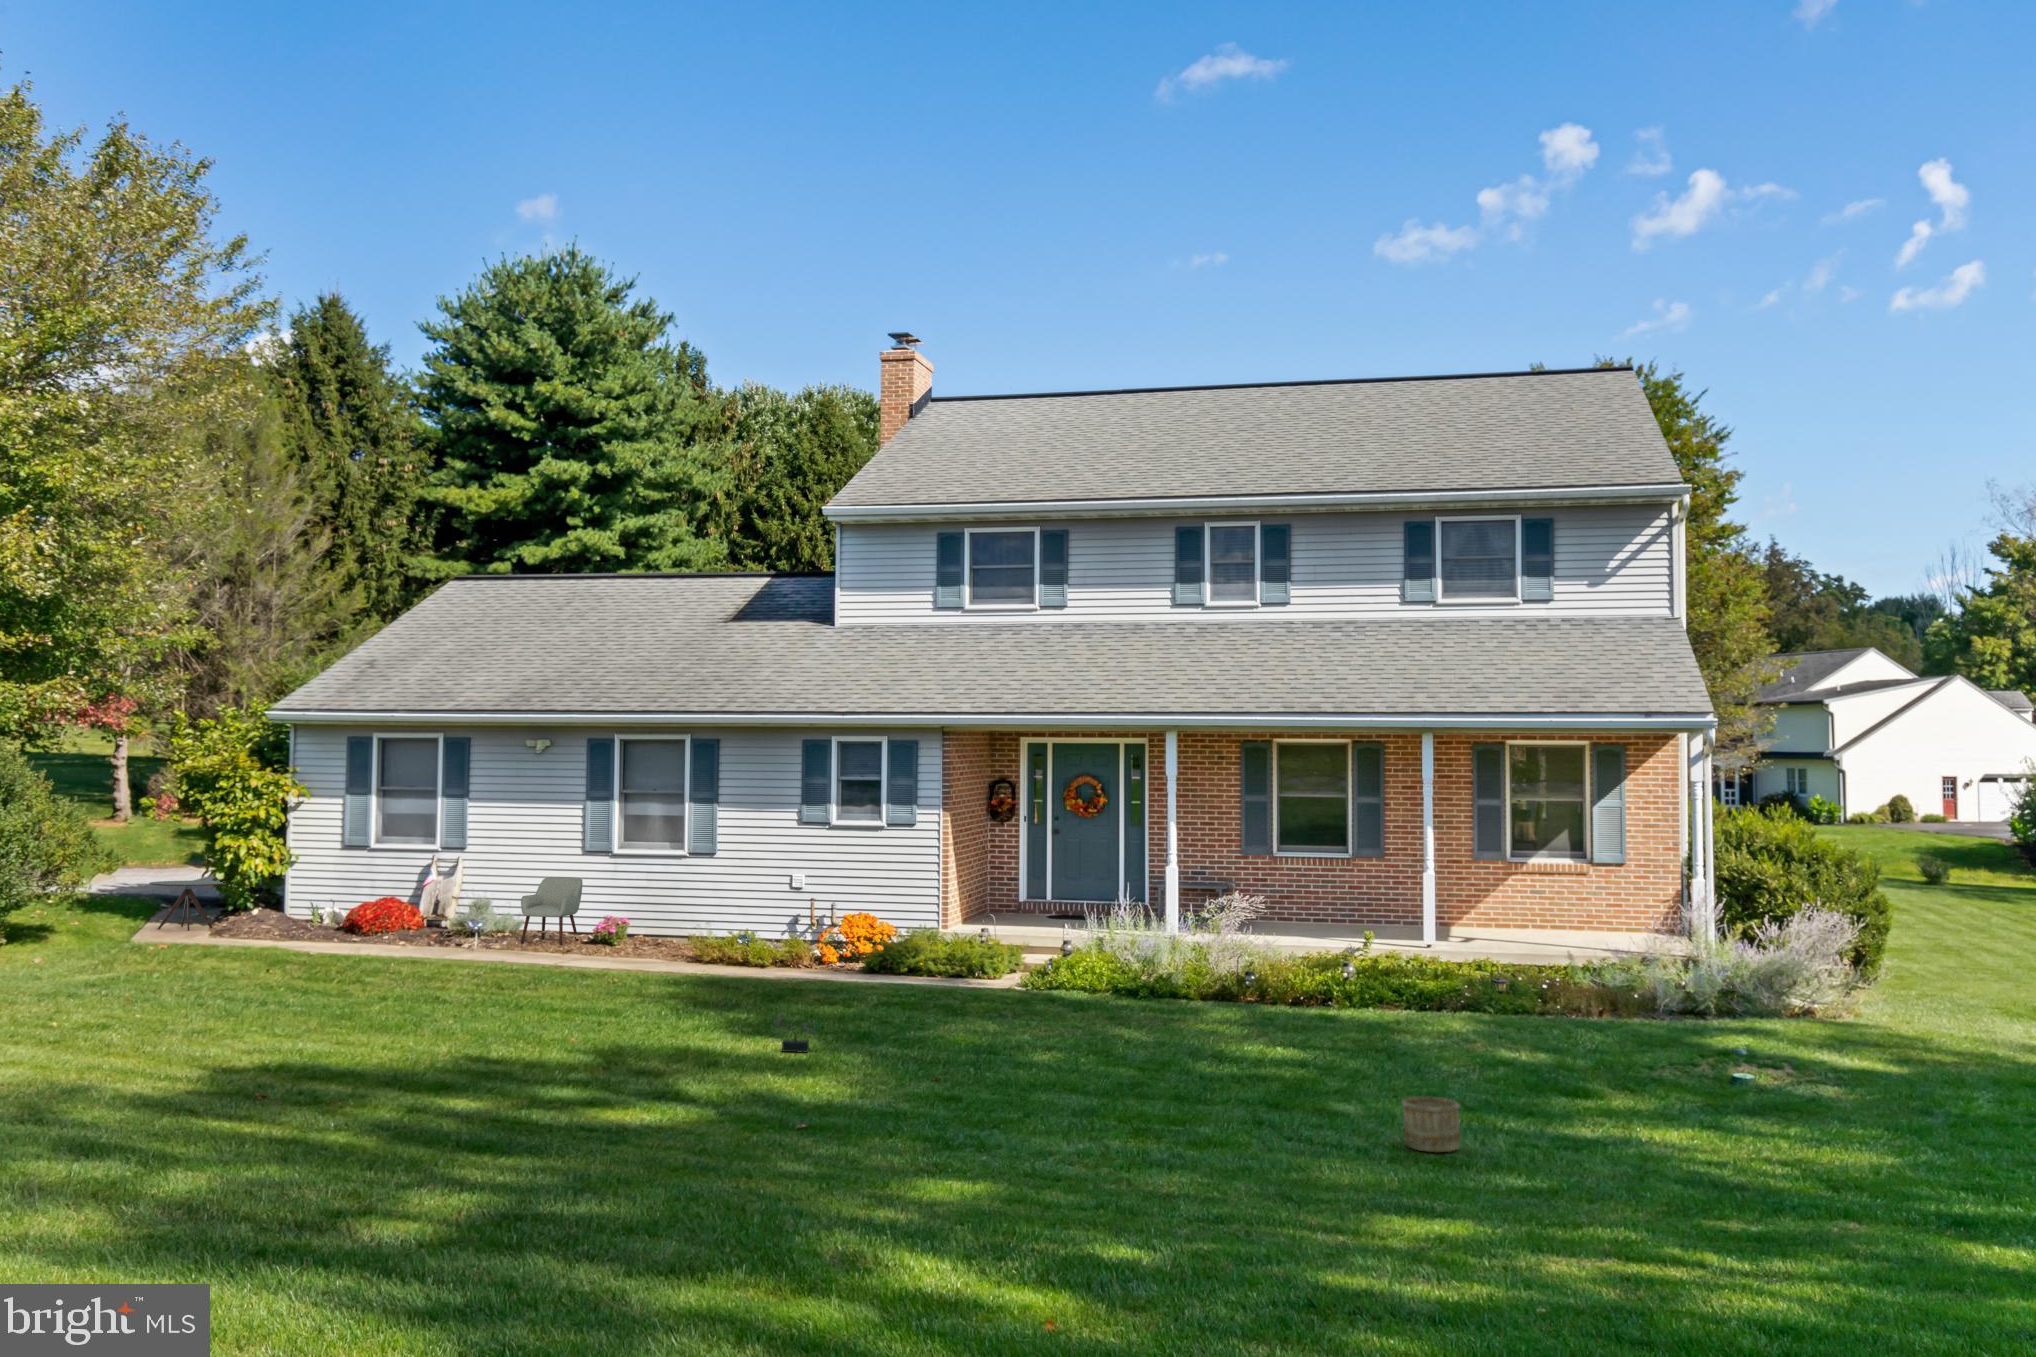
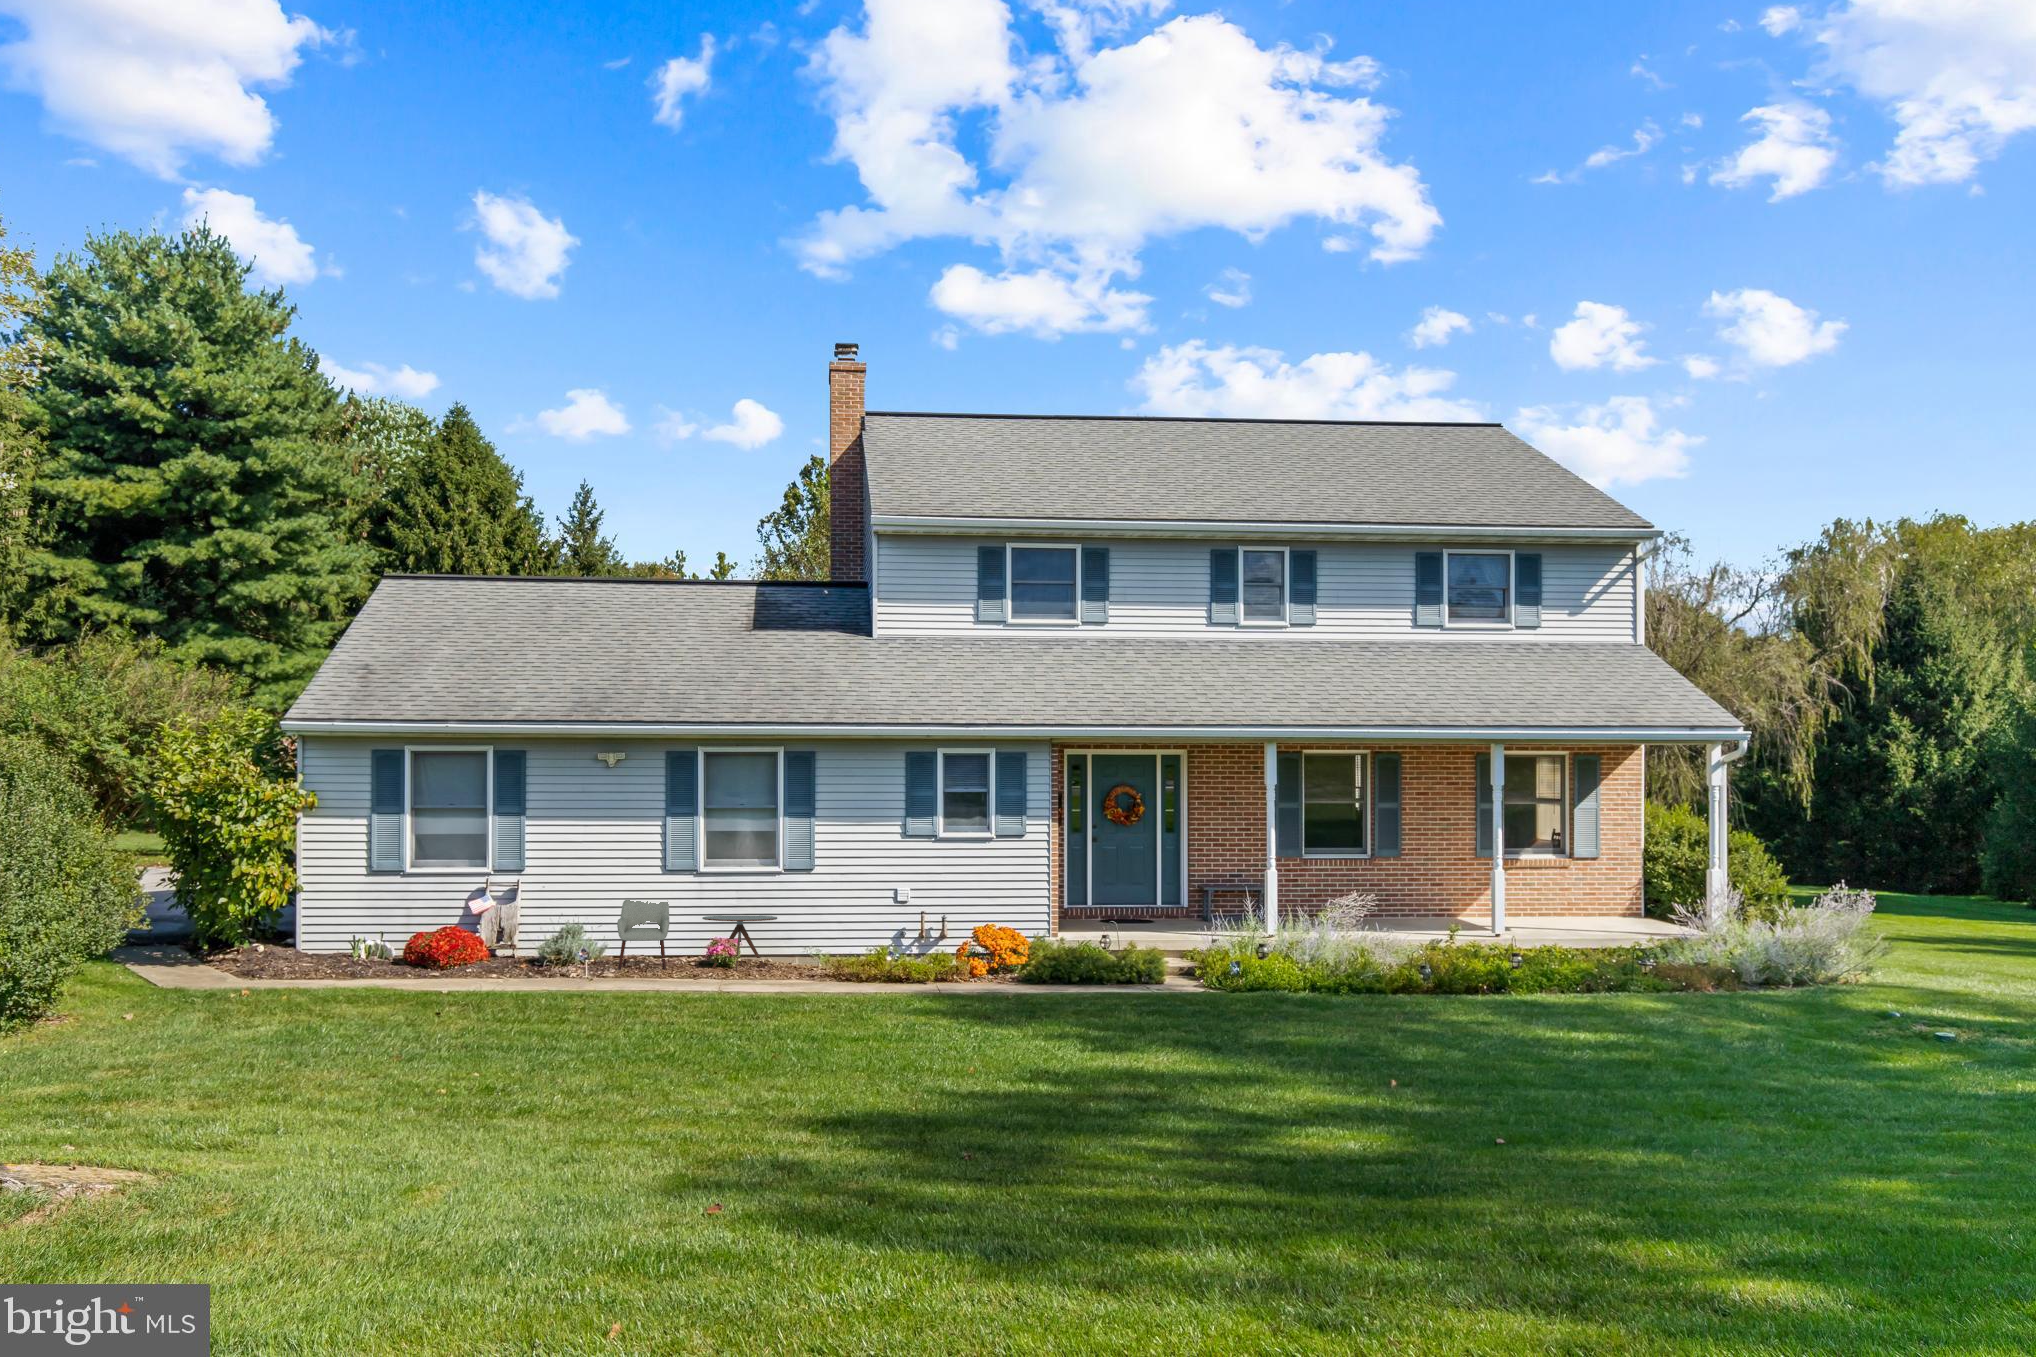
round table: present [149,880,226,931] -> present [702,916,777,971]
decorative plant: present [775,1014,813,1053] -> none [1192,1004,1230,1039]
wooden bucket: present [1402,1096,1460,1152] -> none [1808,1028,1854,1066]

